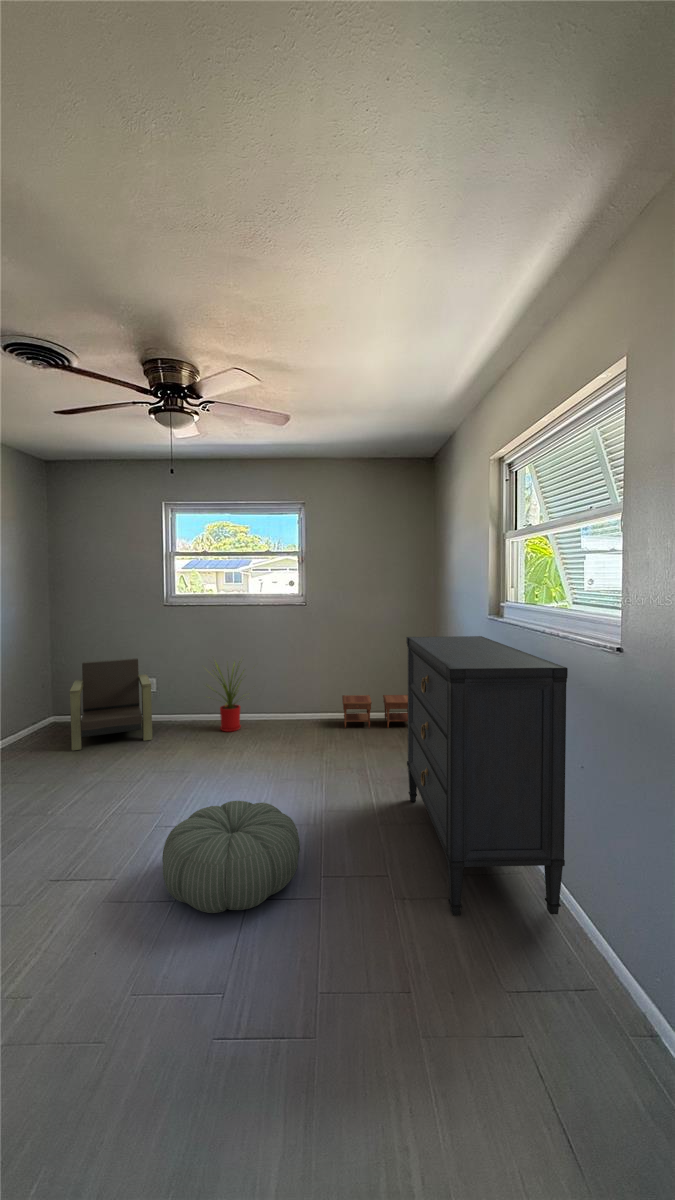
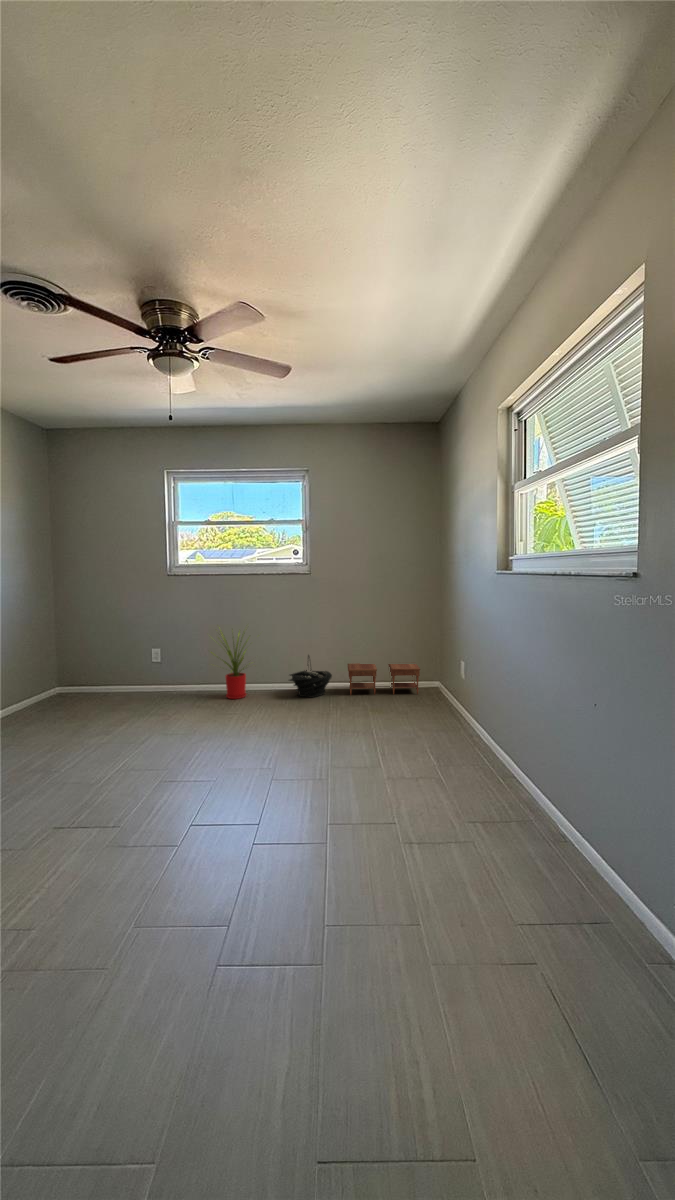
dresser: present [407,636,568,915] -> none [413,590,581,856]
armchair: present [70,658,152,751] -> none [75,628,159,716]
basket: none [283,687,327,731] -> present [289,655,332,698]
pouf: present [162,801,300,913] -> none [168,751,306,854]

